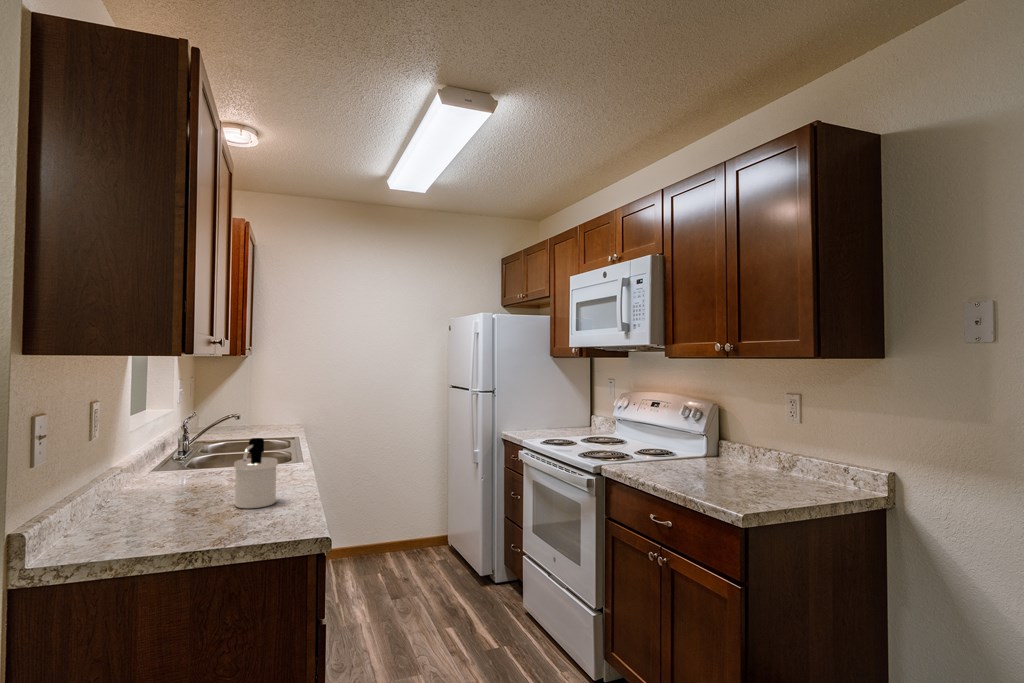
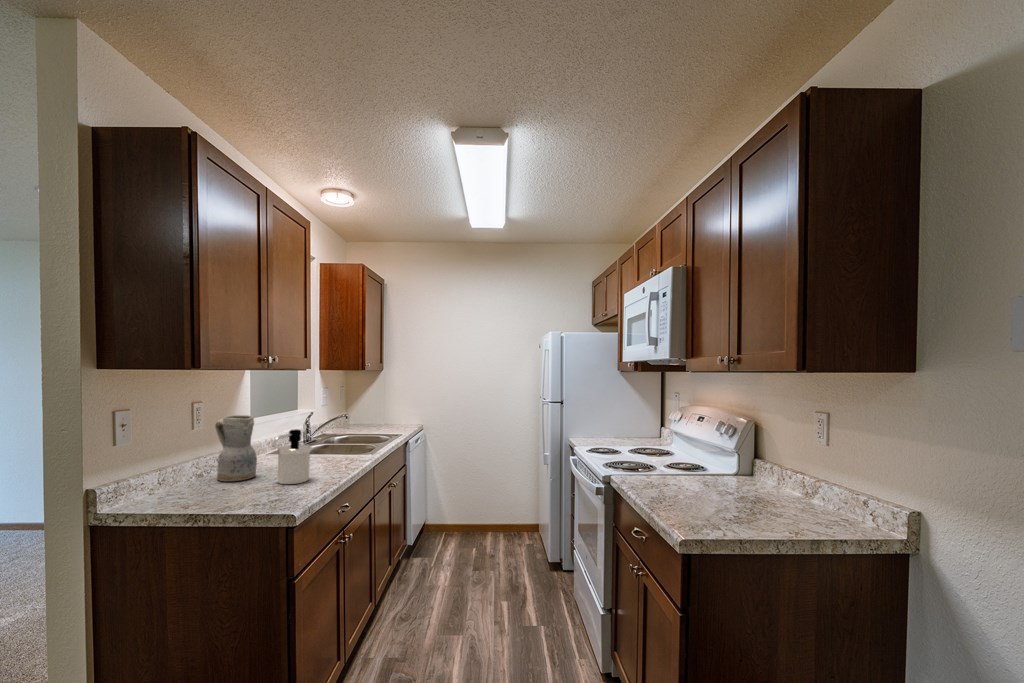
ceramic pitcher: none [130,423,194,513] -> present [215,415,257,481]

